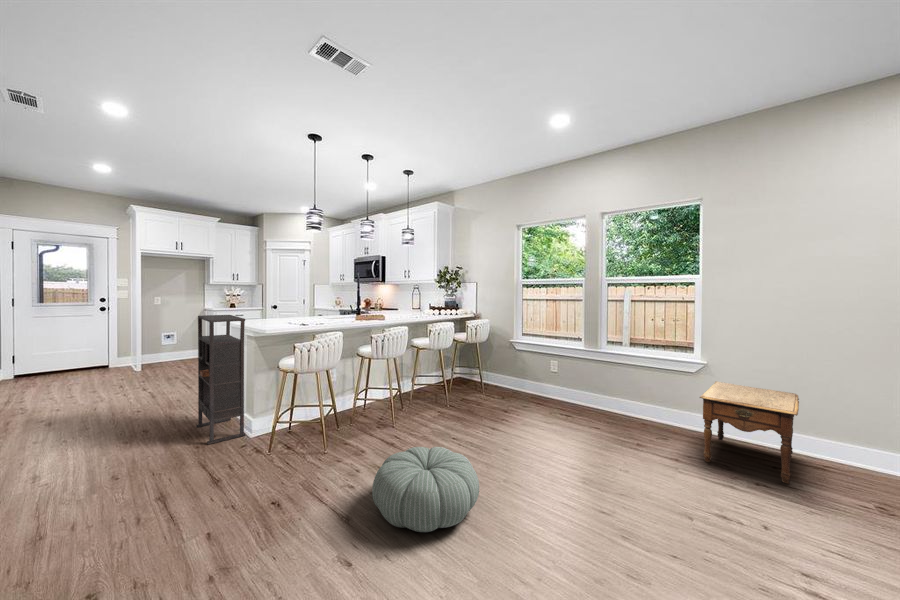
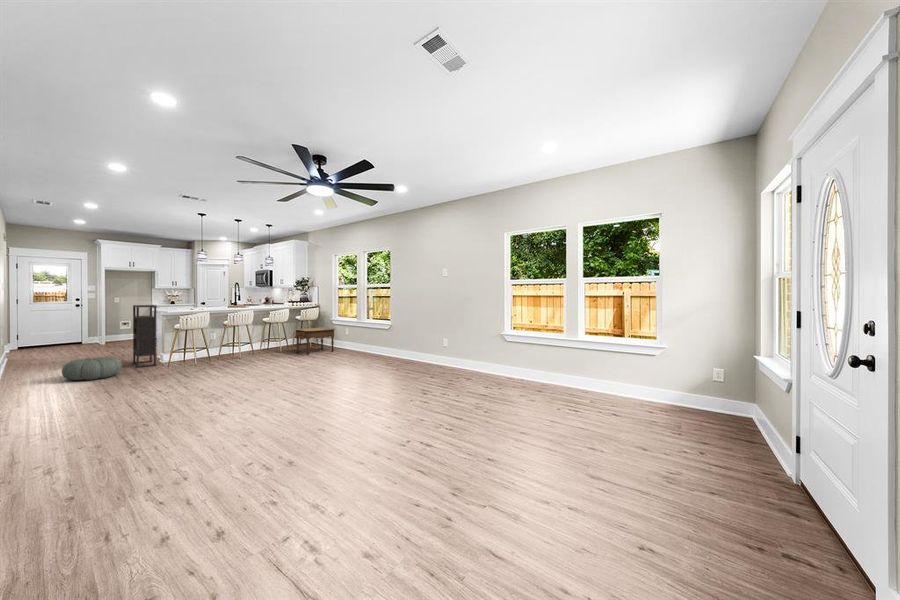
side table: present [700,381,799,484] -> present [295,327,335,355]
pouf: present [372,447,479,532] -> present [62,357,122,380]

